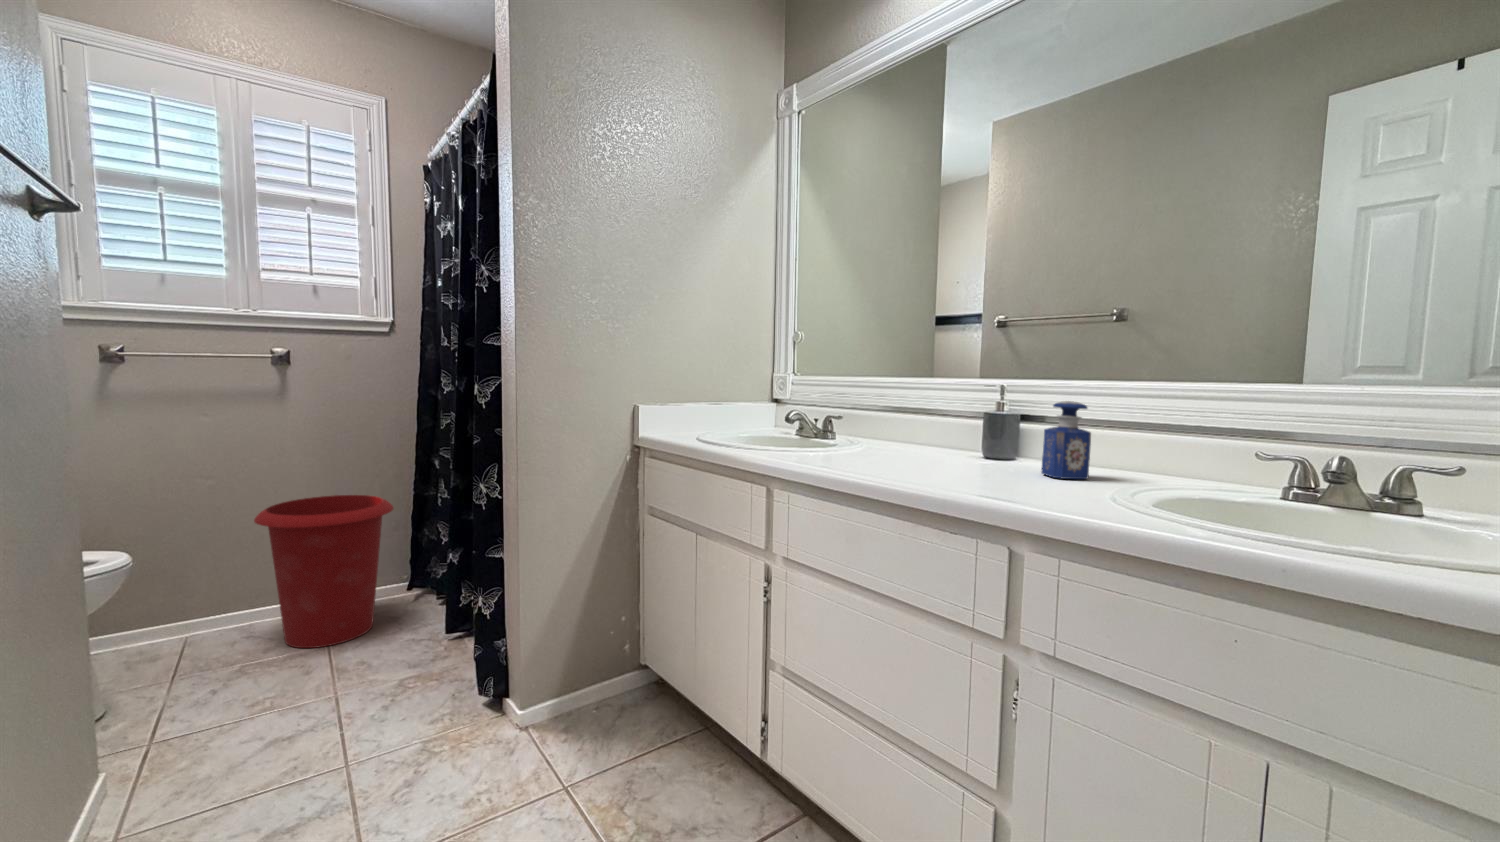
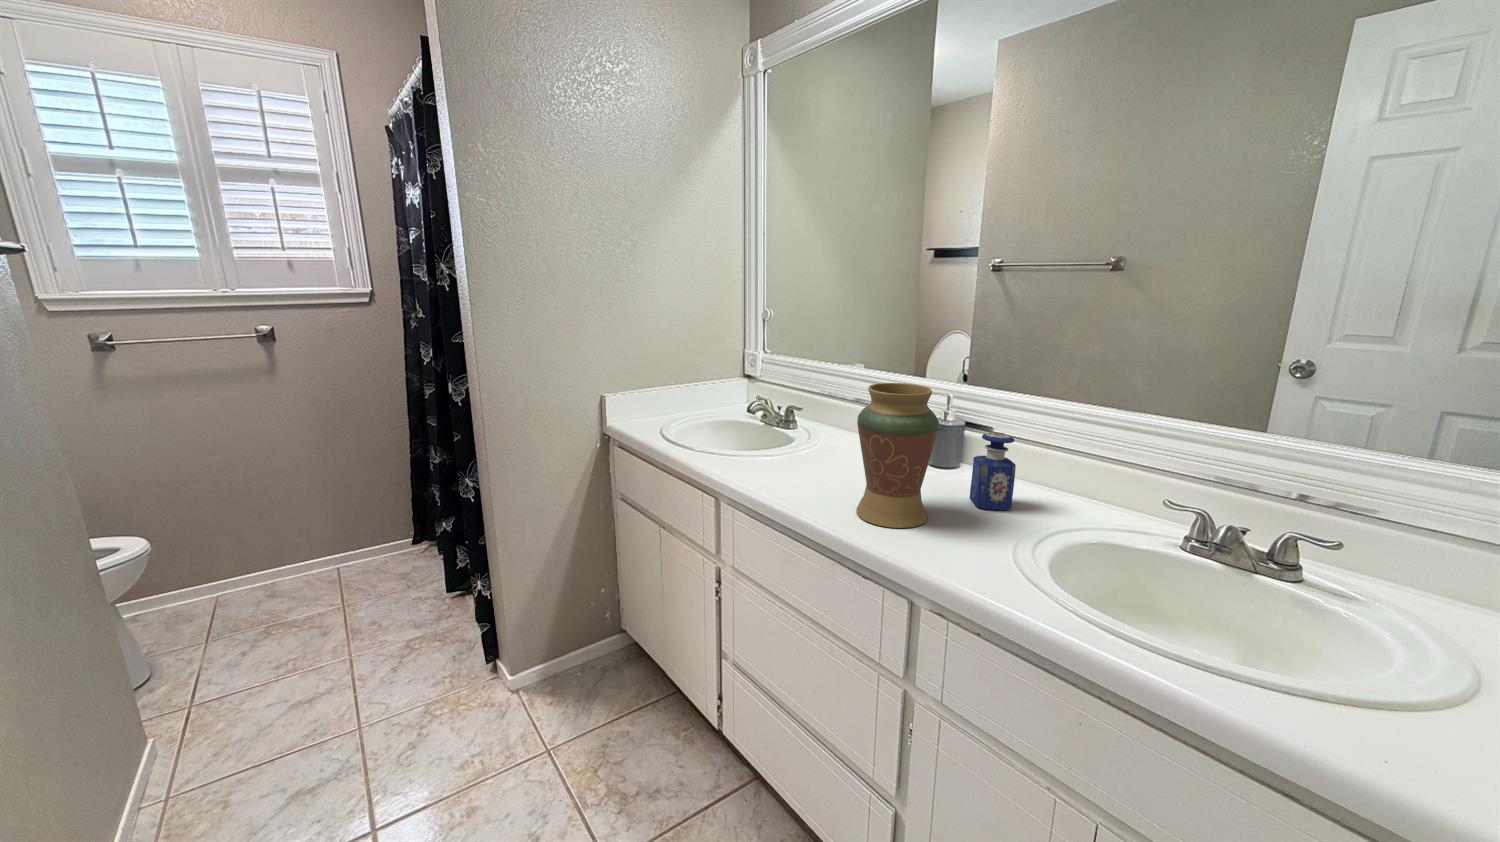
decorative vase: none [931,344,1020,487] -> present [856,383,939,528]
waste bin: present [254,495,393,648] -> none [259,465,389,609]

